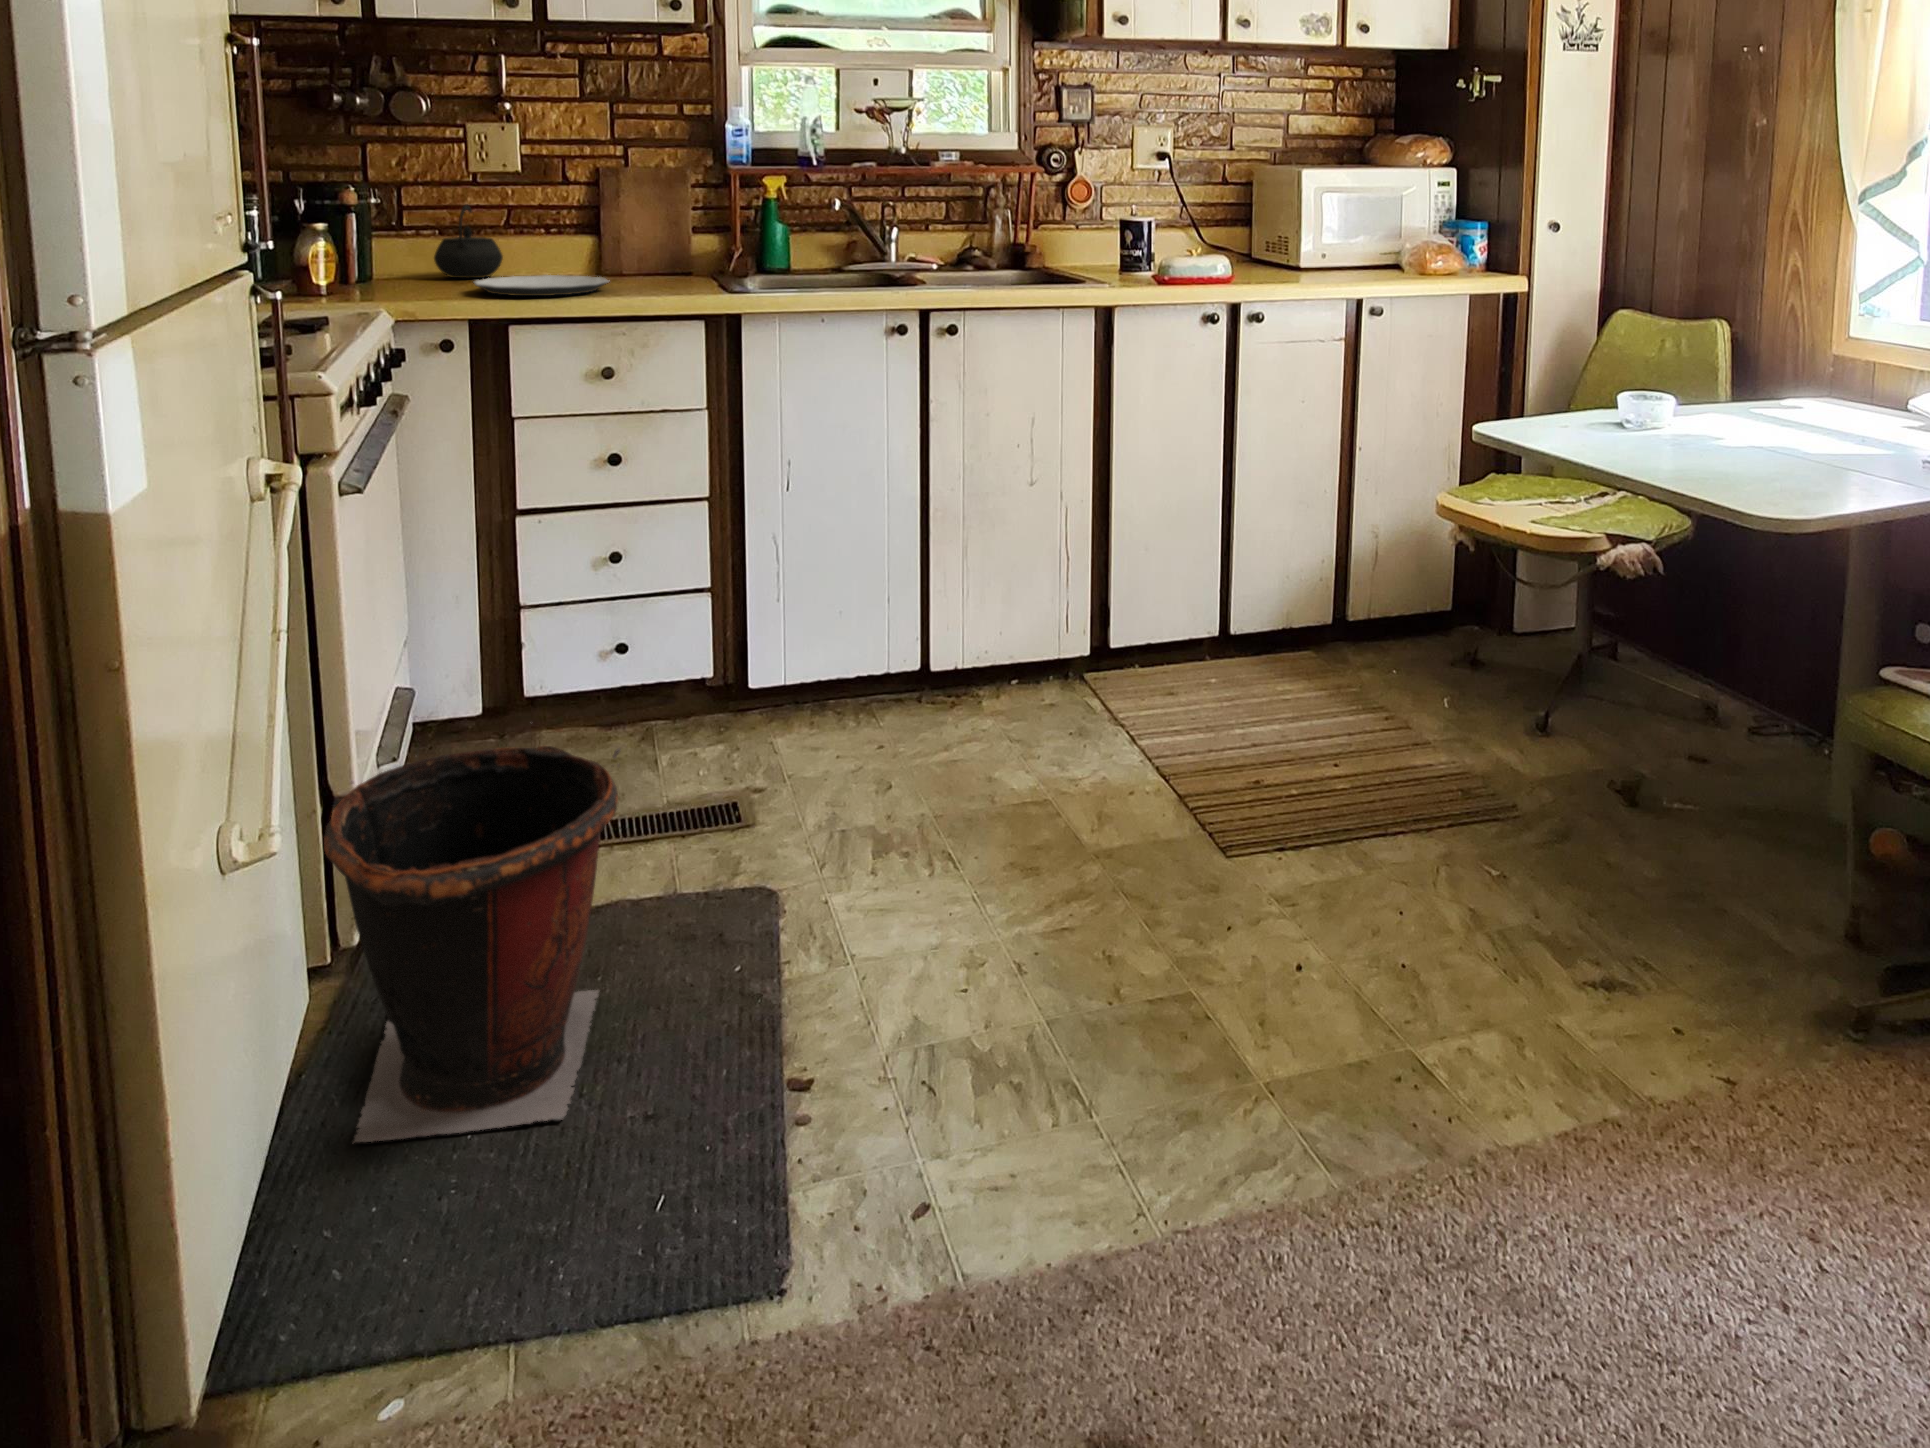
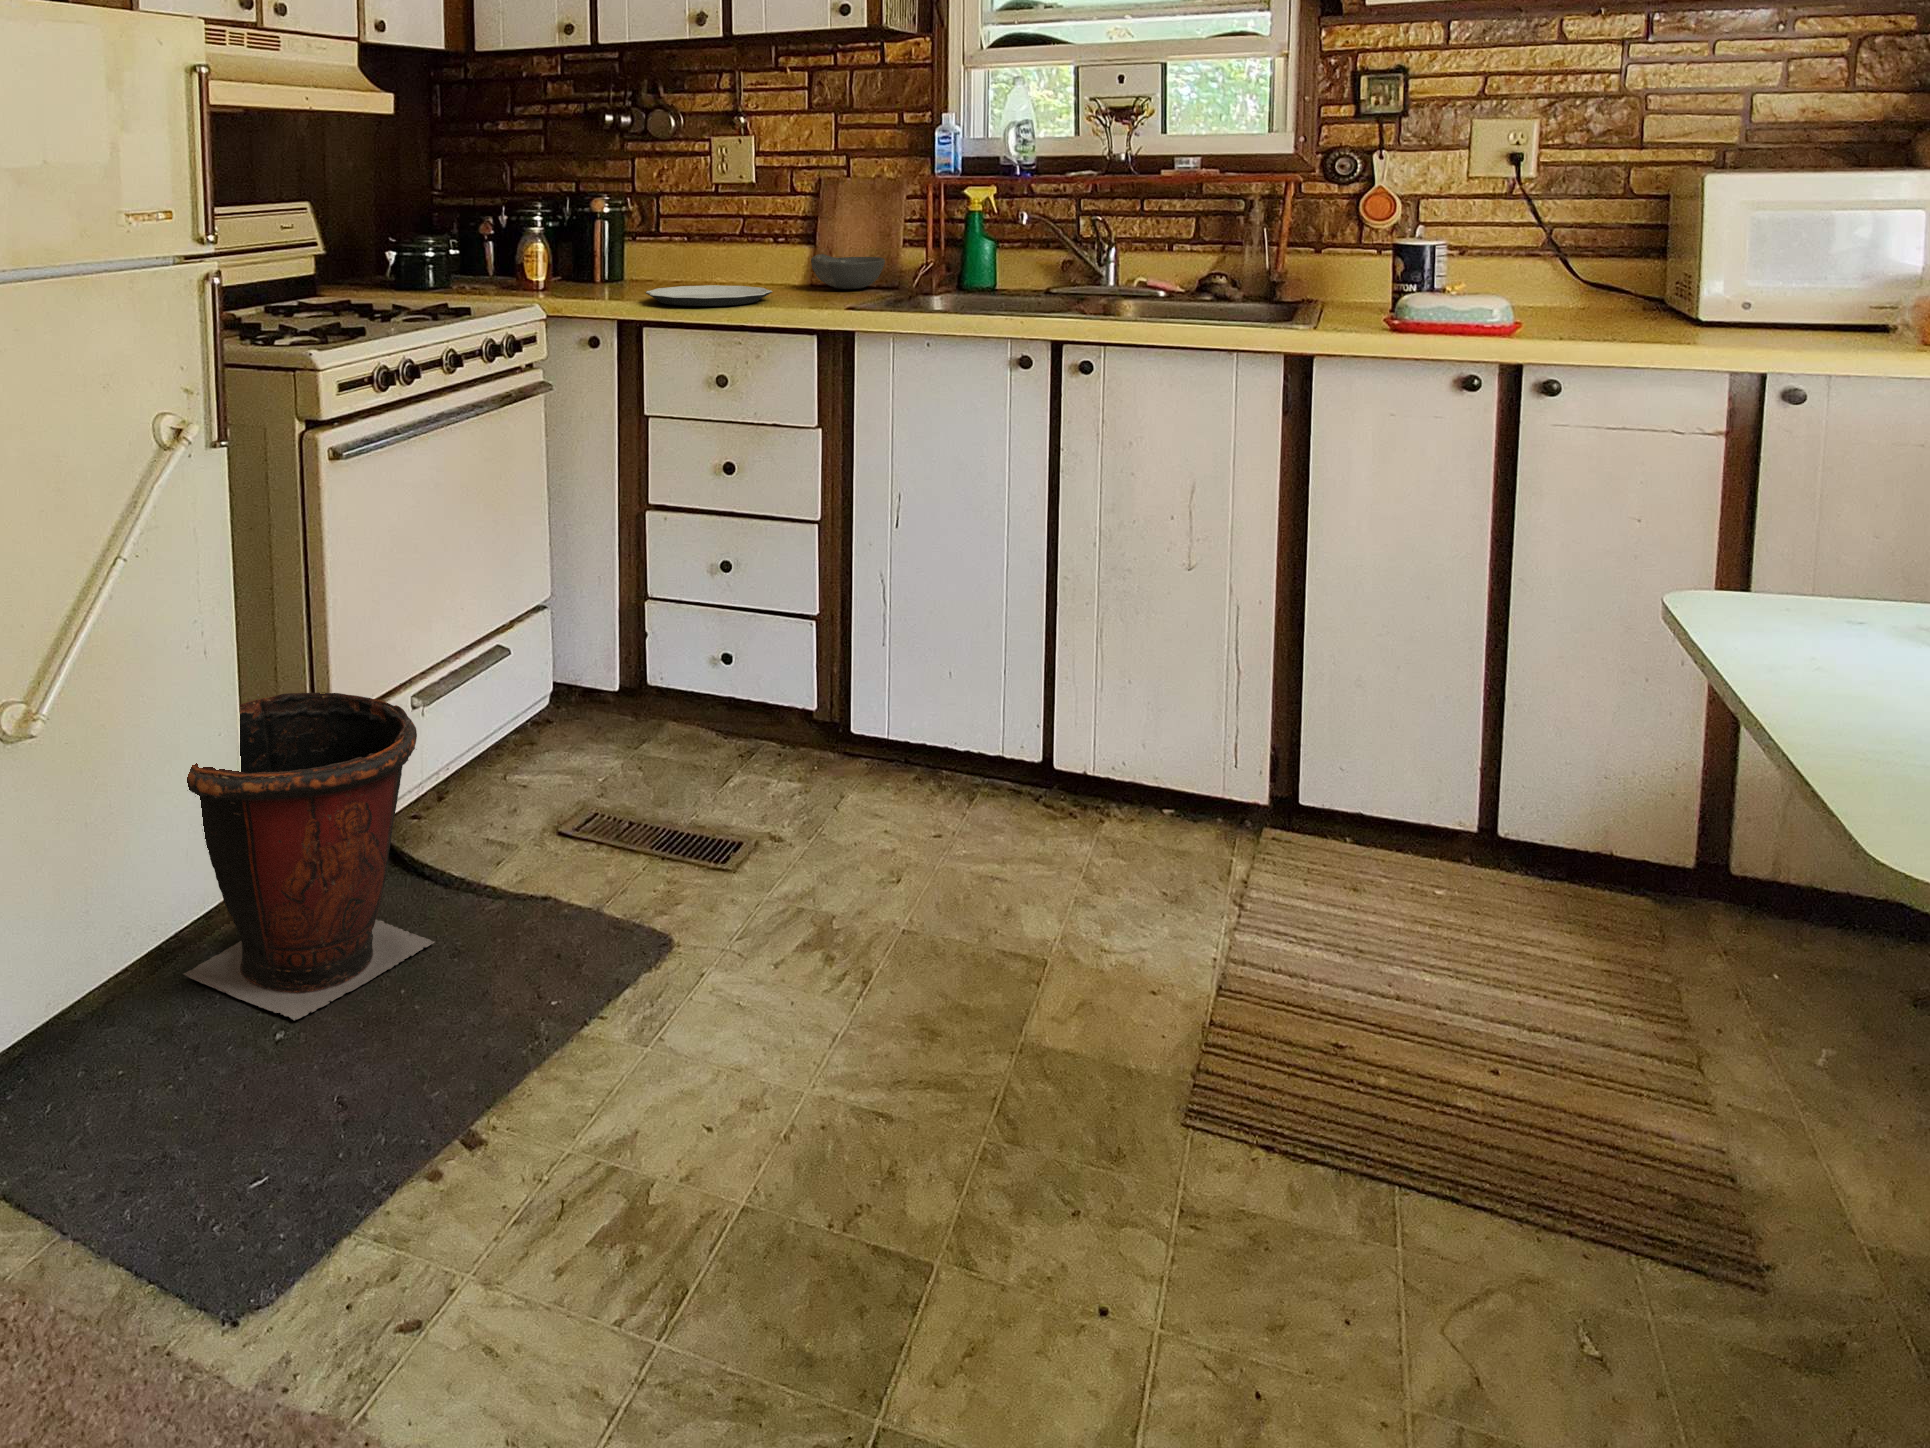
kettle: present [434,205,503,278] -> none [673,215,734,285]
bowl: none [604,242,677,275] -> present [811,254,885,289]

